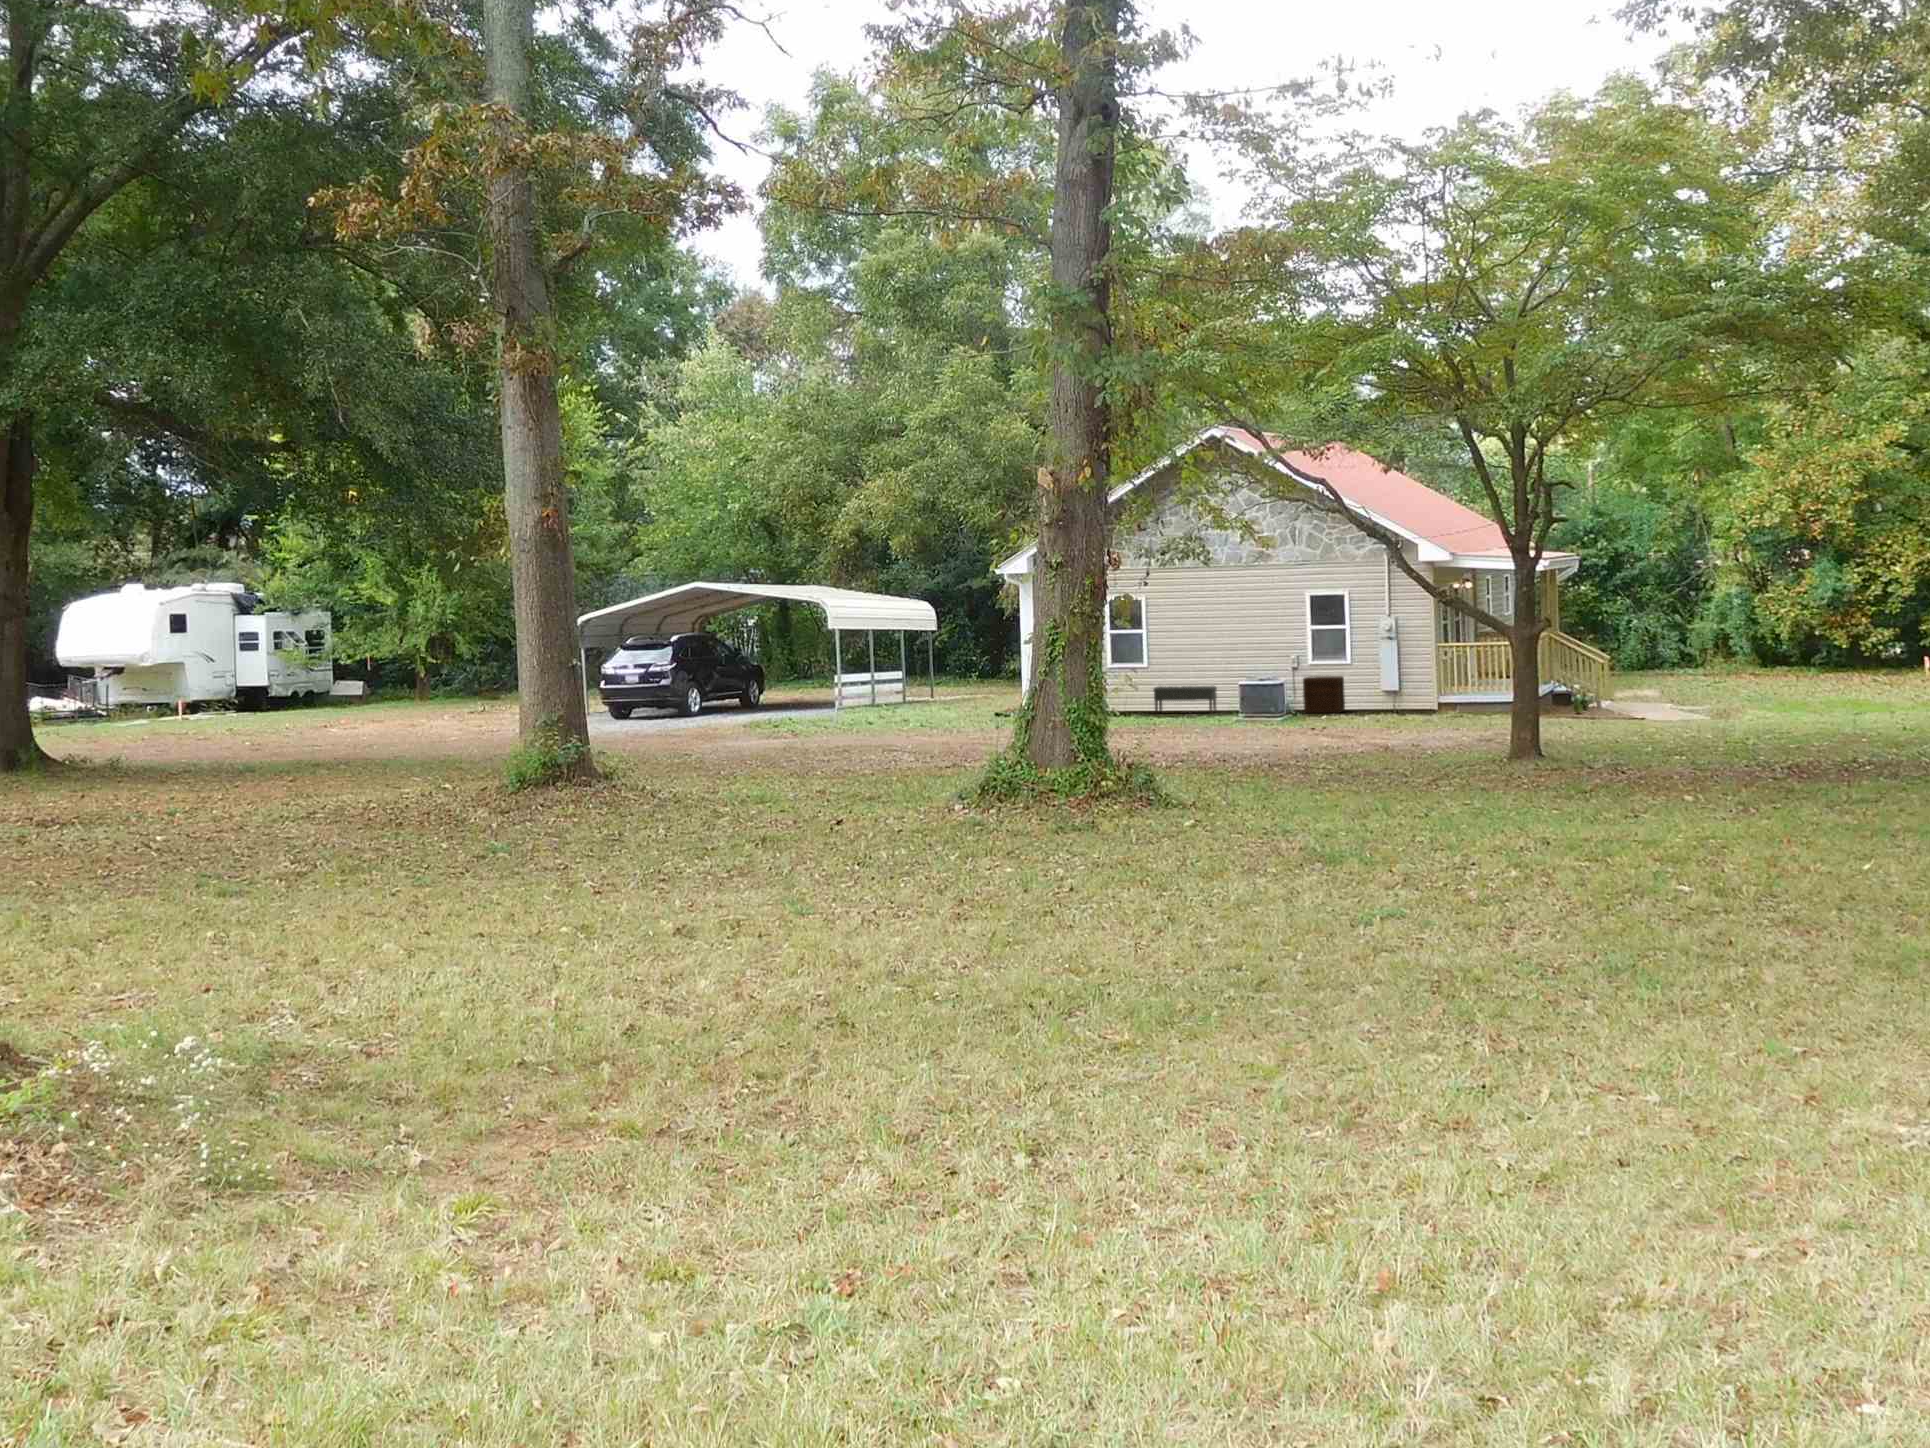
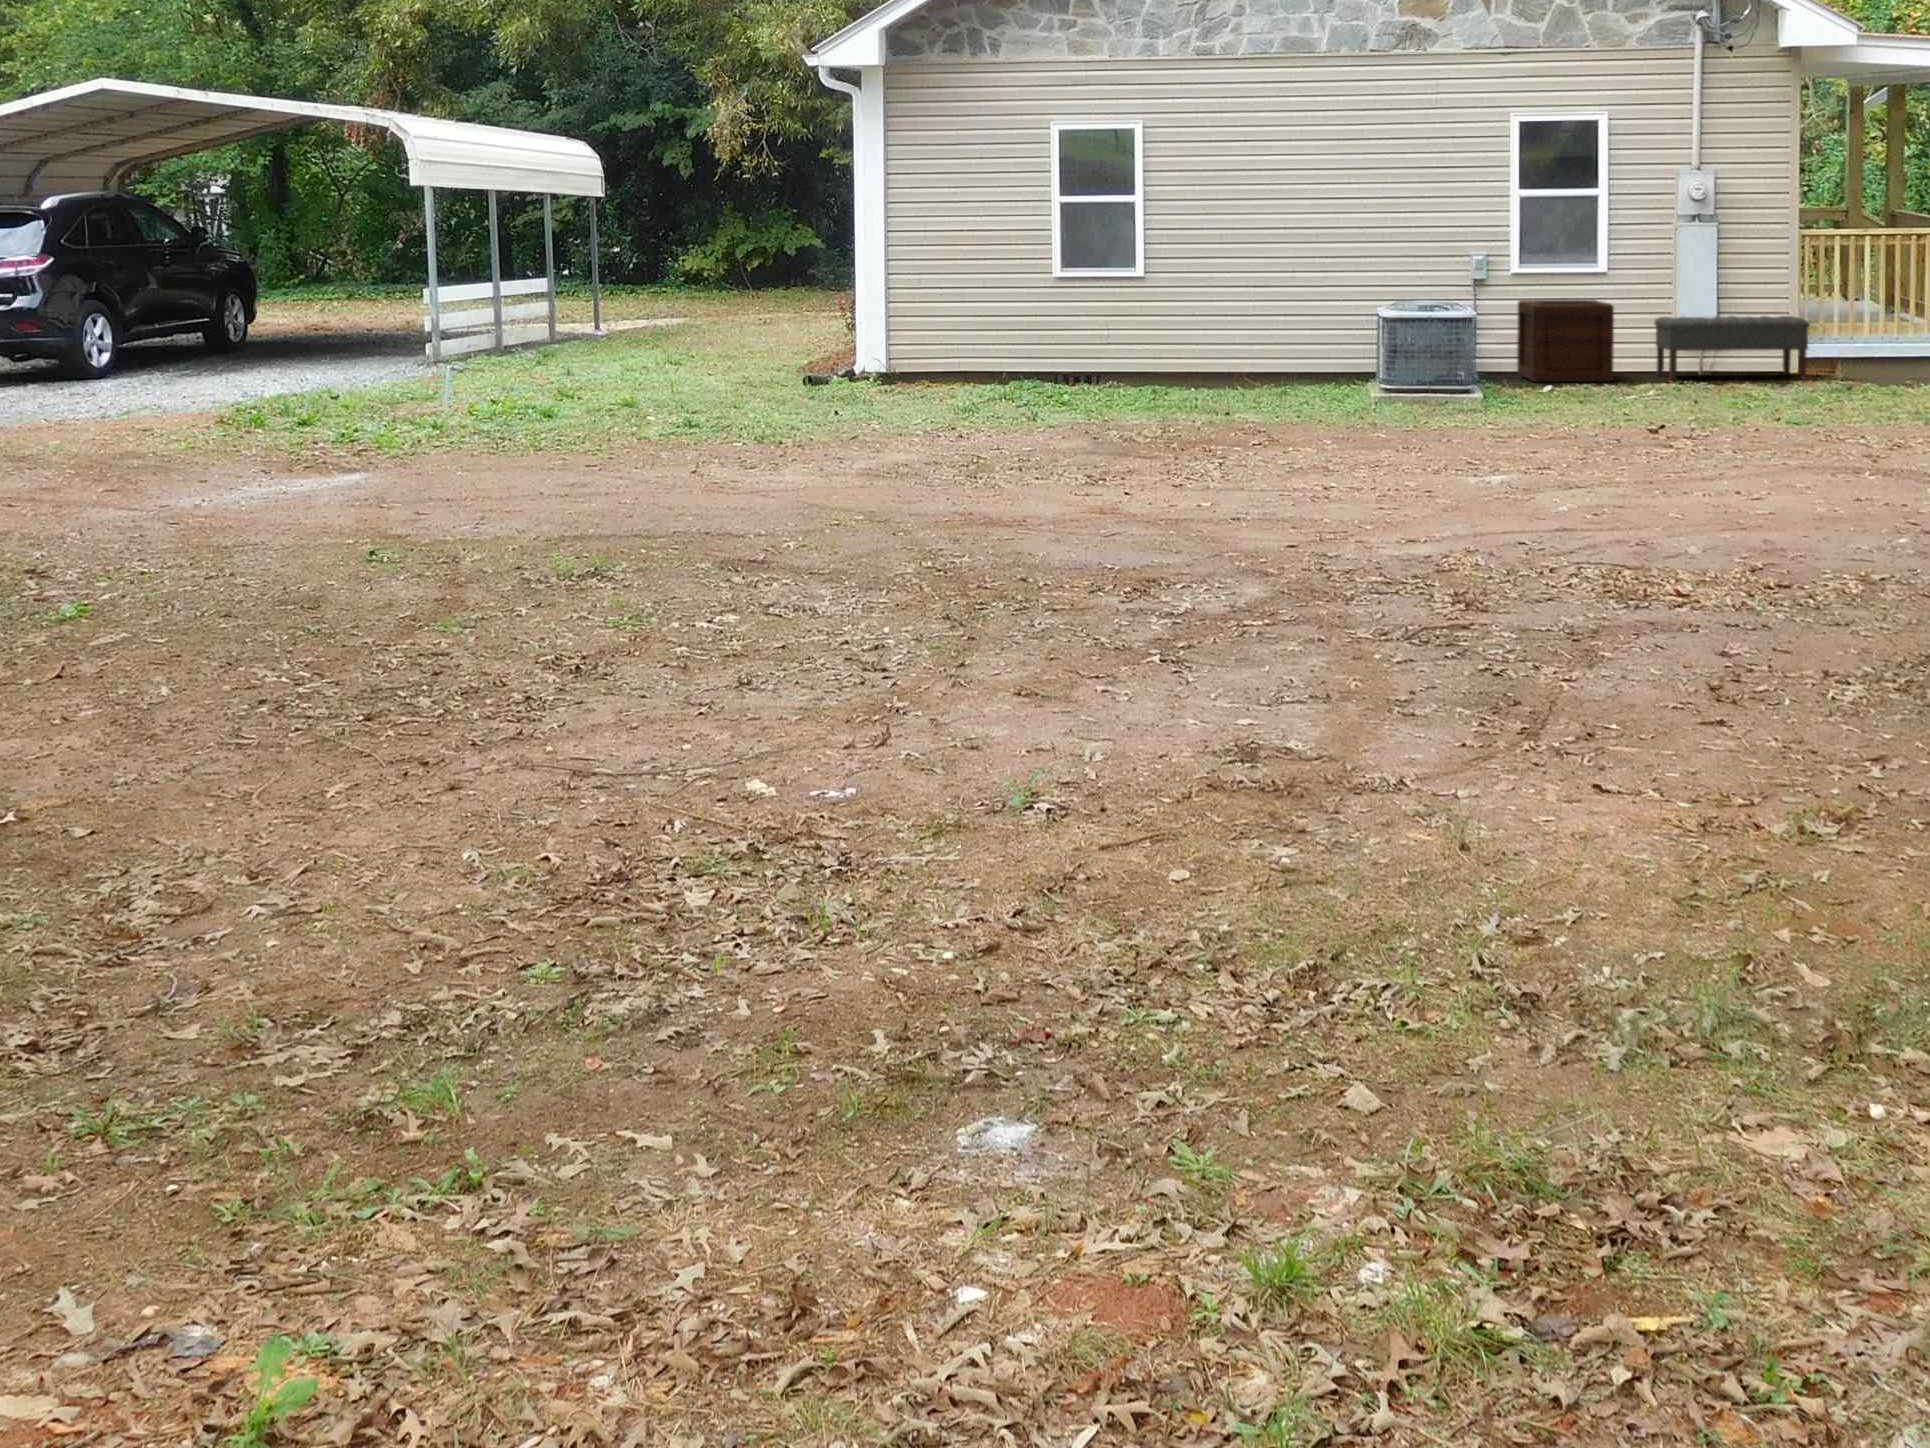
bench: present [1154,686,1217,713] -> present [1654,316,1809,380]

